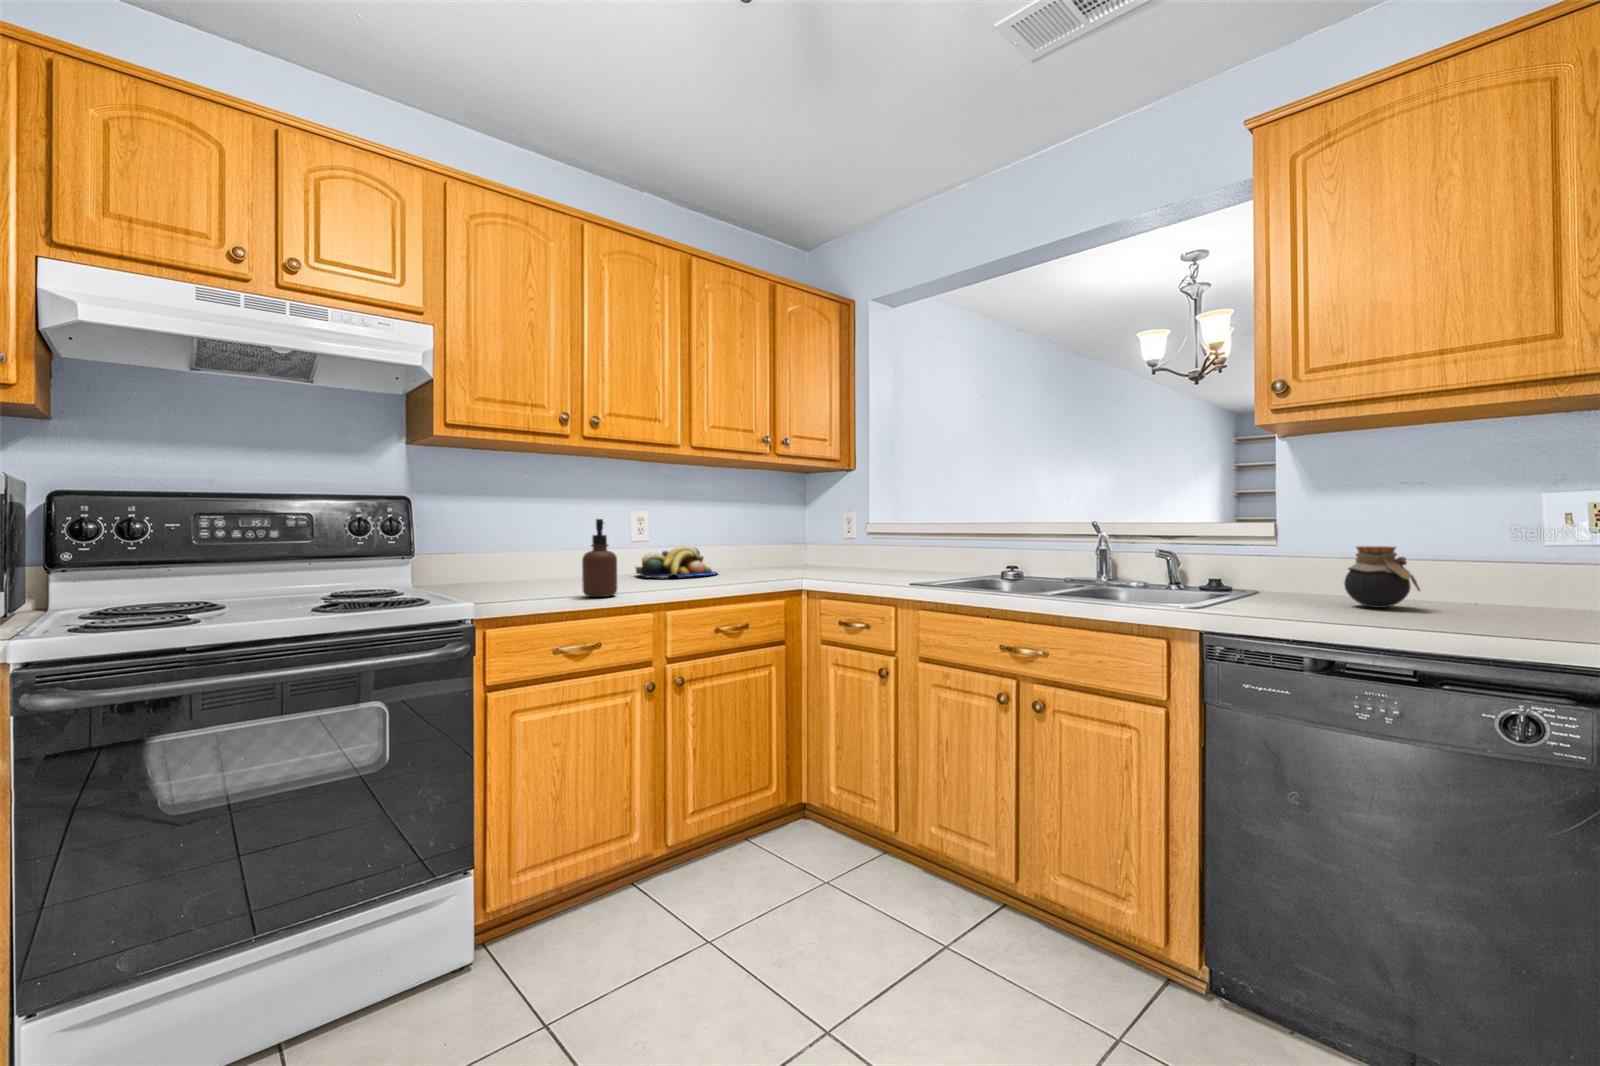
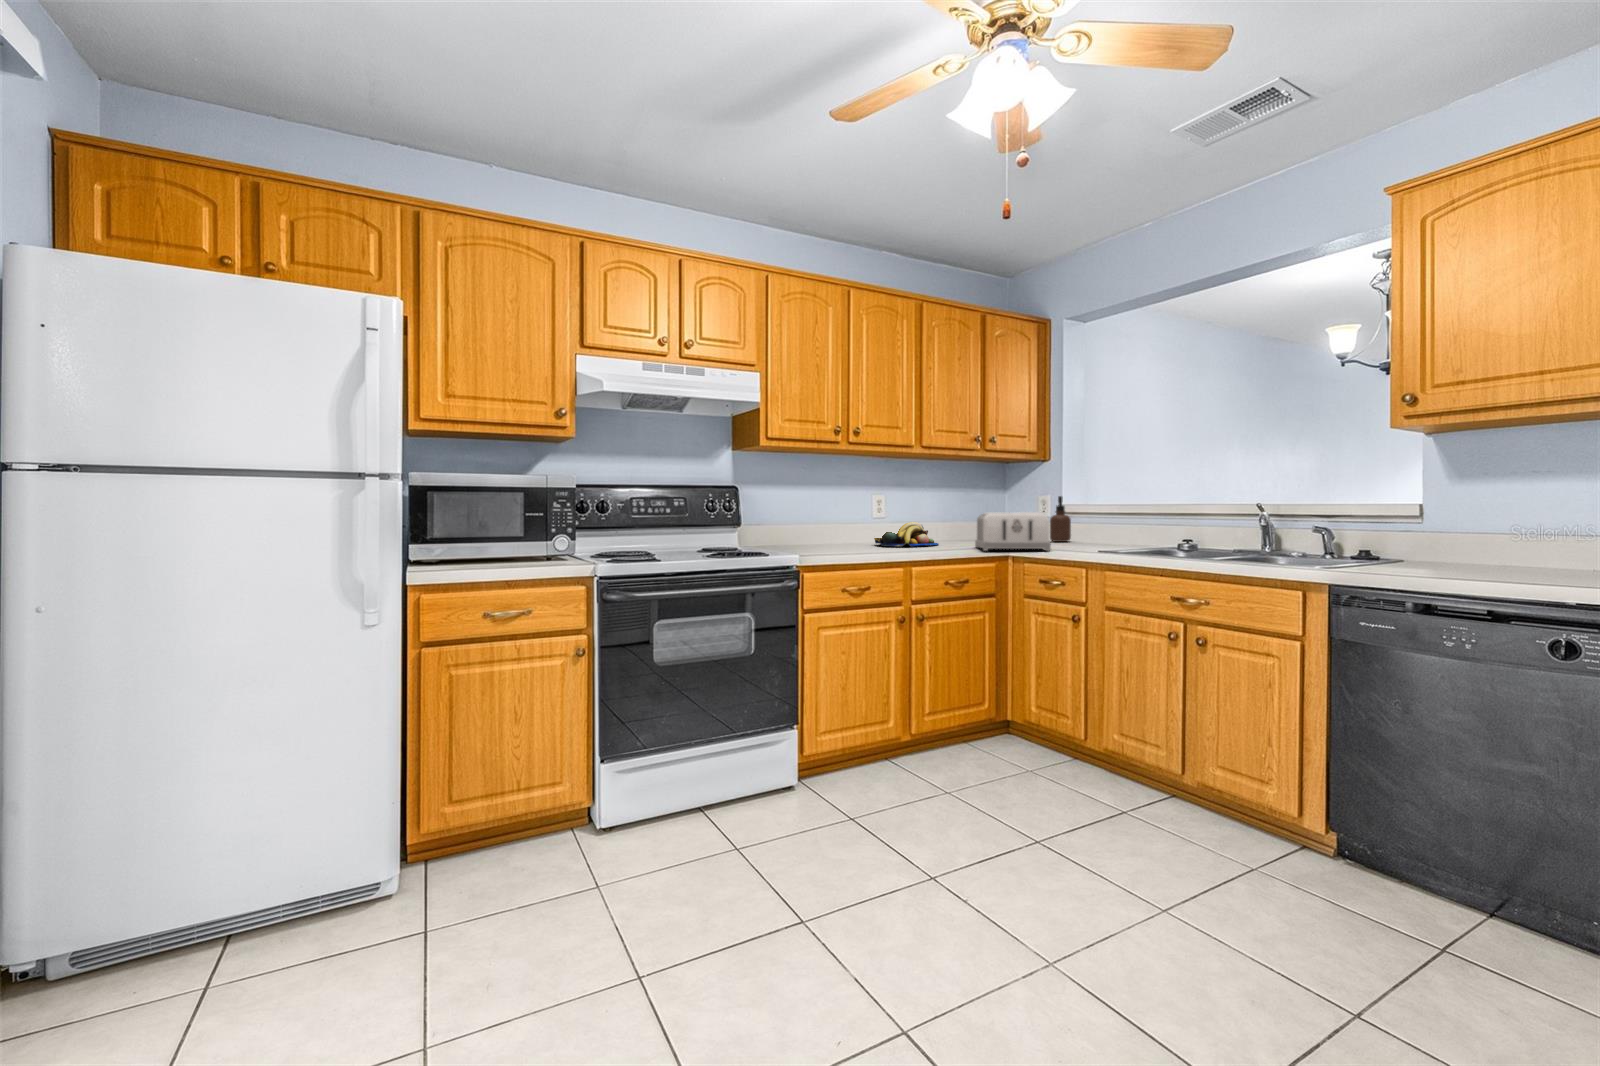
soap dispenser: present [582,519,617,597] -> present [1050,496,1071,542]
toaster: none [761,533,851,584] -> present [975,512,1051,551]
jar: present [1344,546,1420,608] -> none [1466,523,1528,571]

